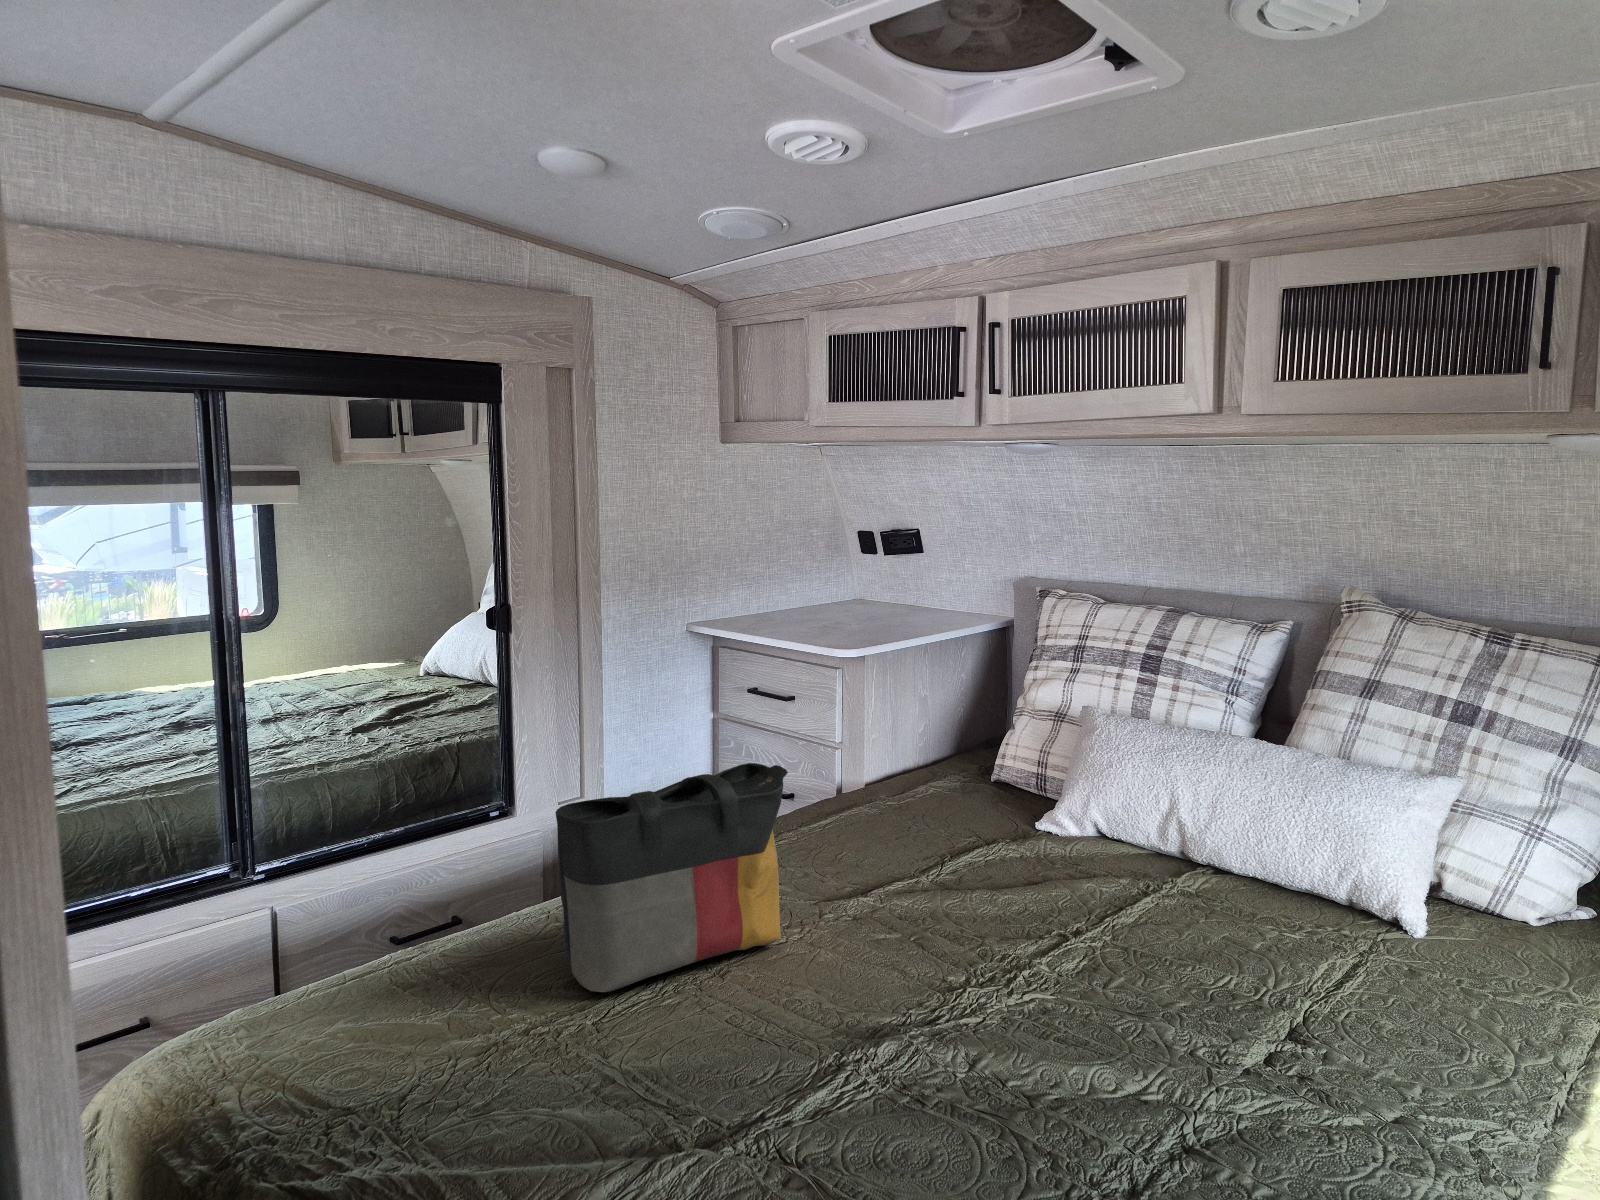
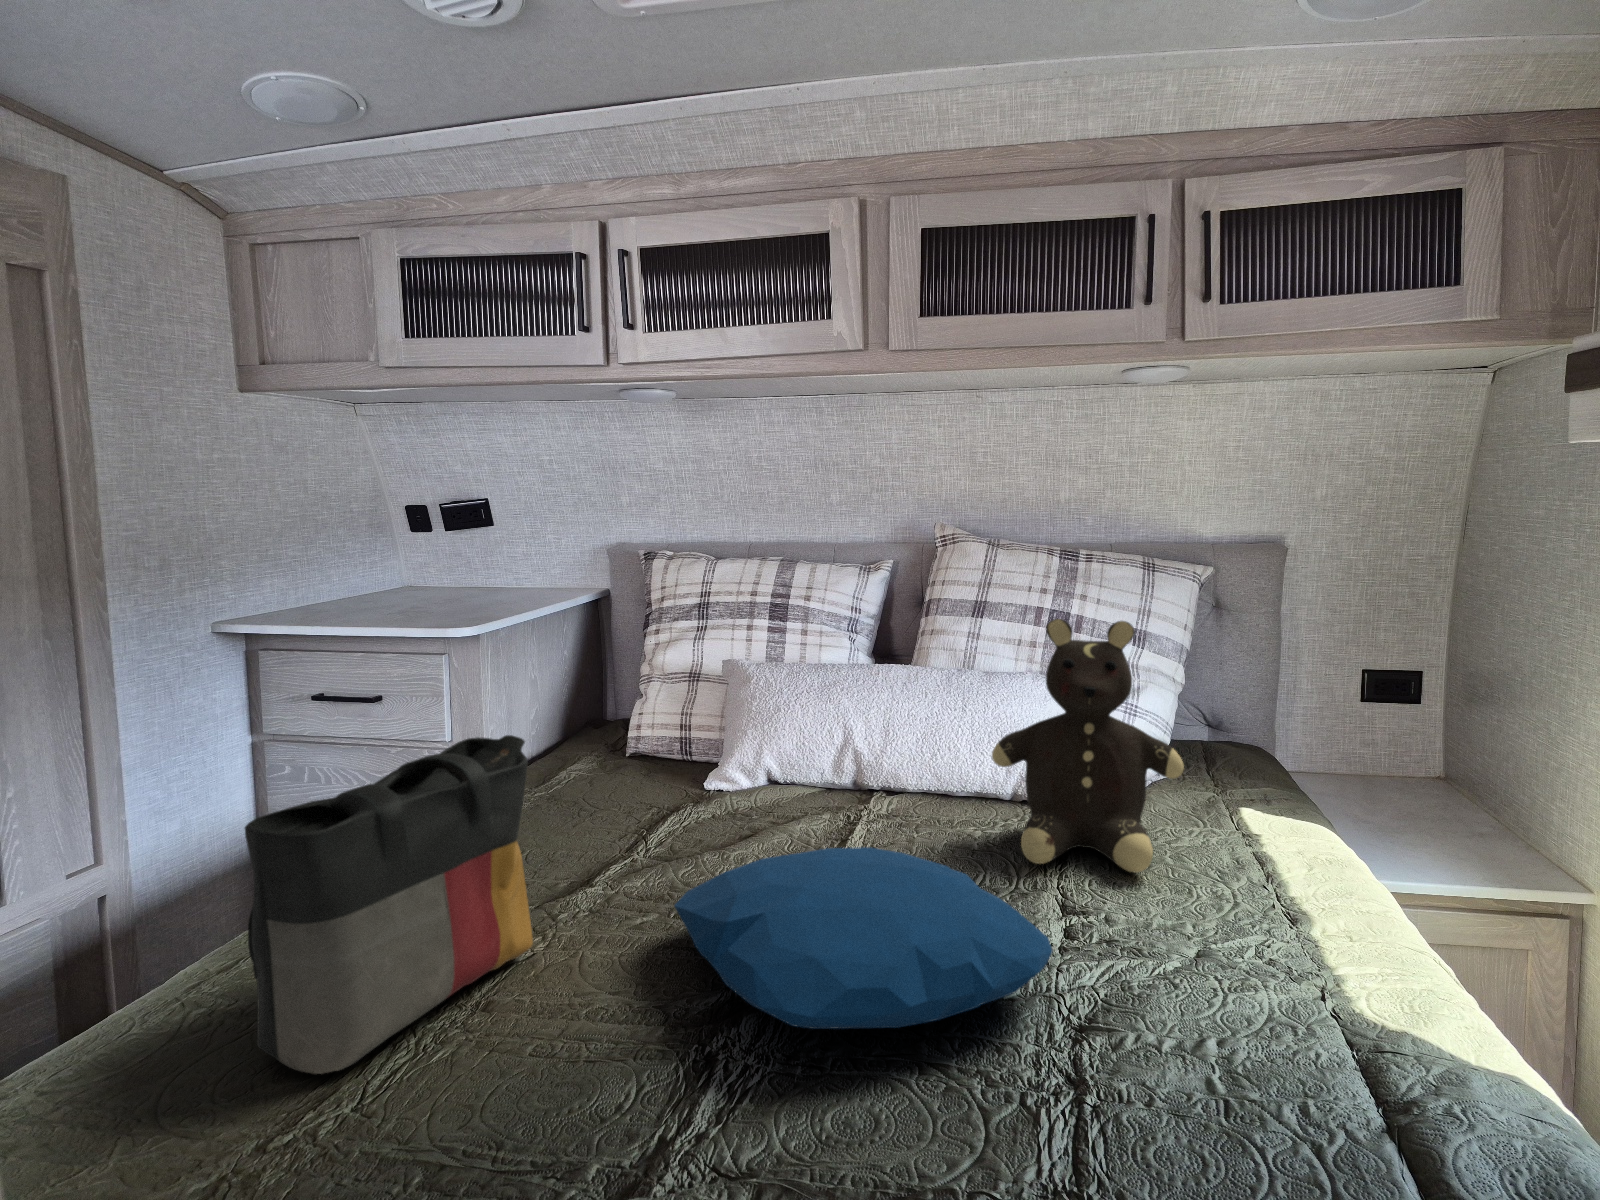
teddy bear: none [1284,720,1524,1023] -> present [992,619,1184,873]
pillow: none [871,911,1191,1096] -> present [674,847,1052,1029]

